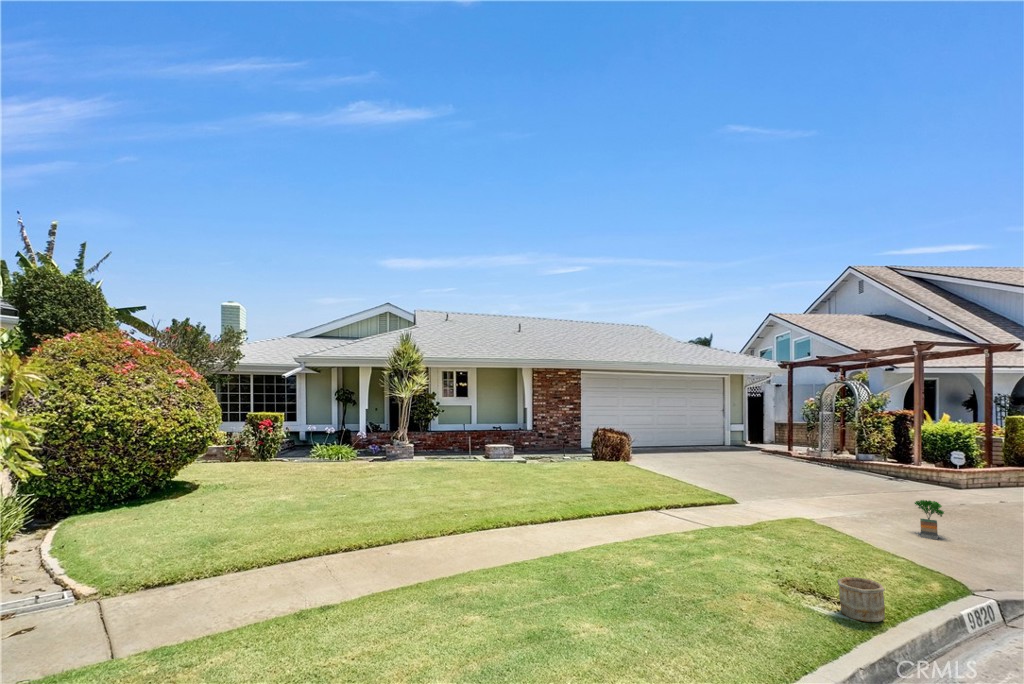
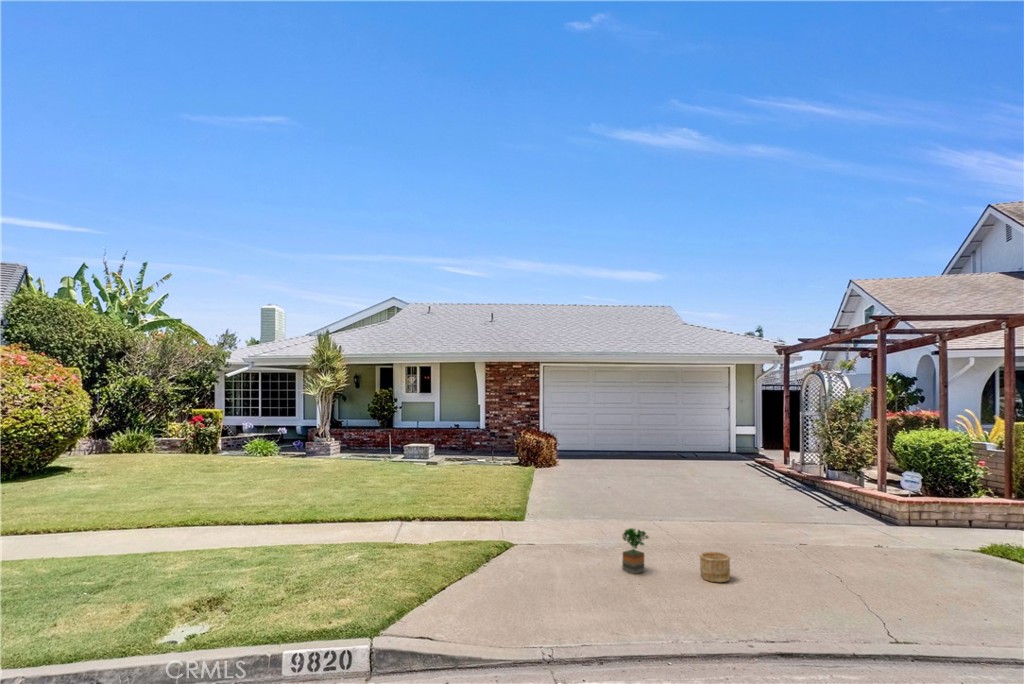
wooden bucket: present [837,577,885,622] -> present [699,552,730,582]

